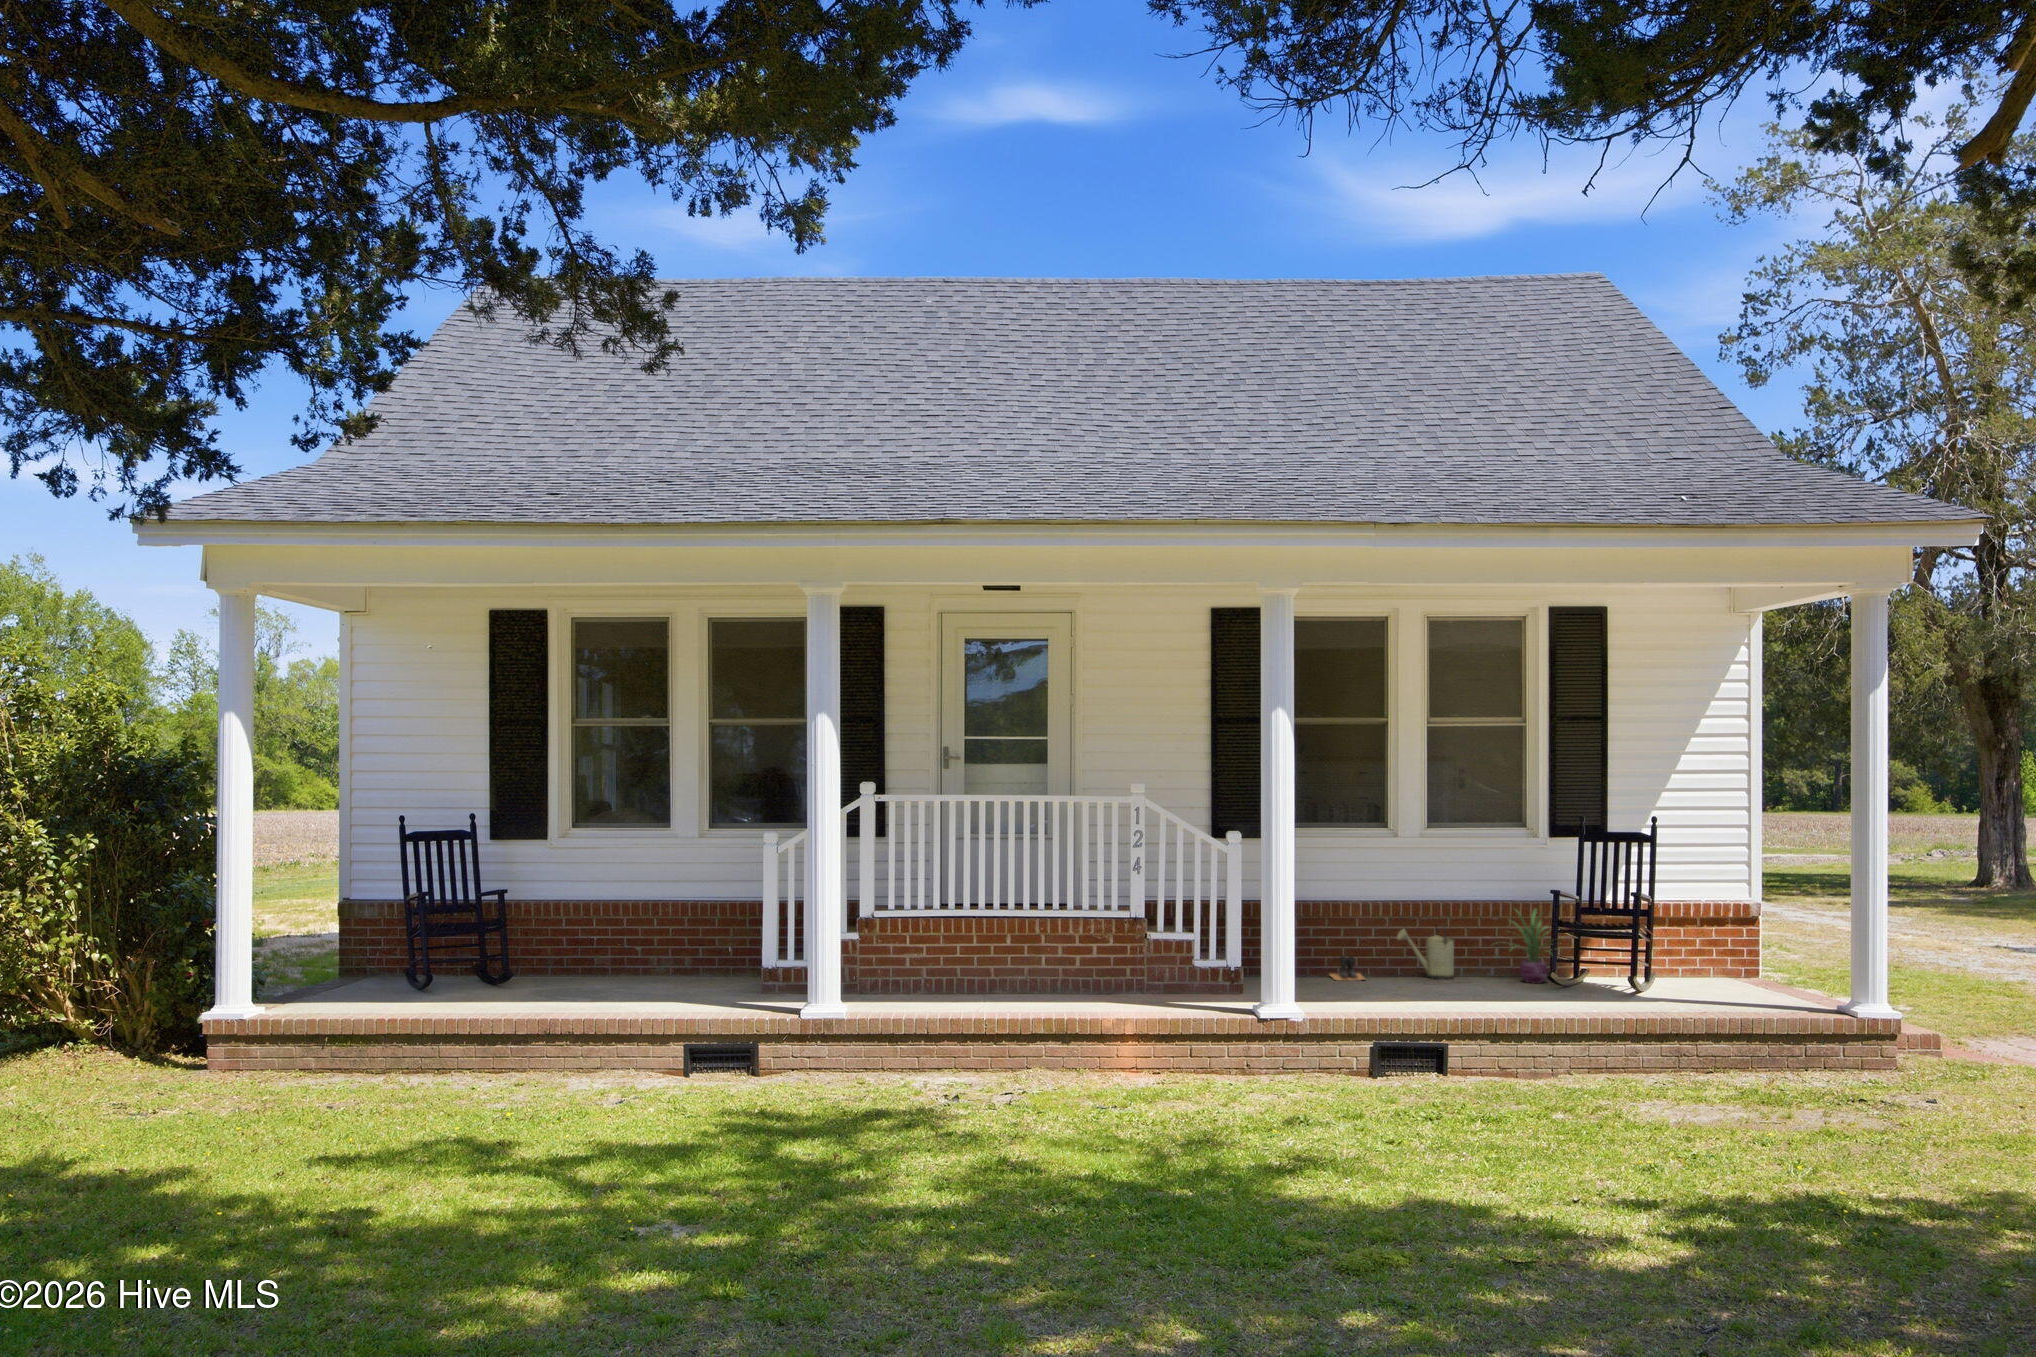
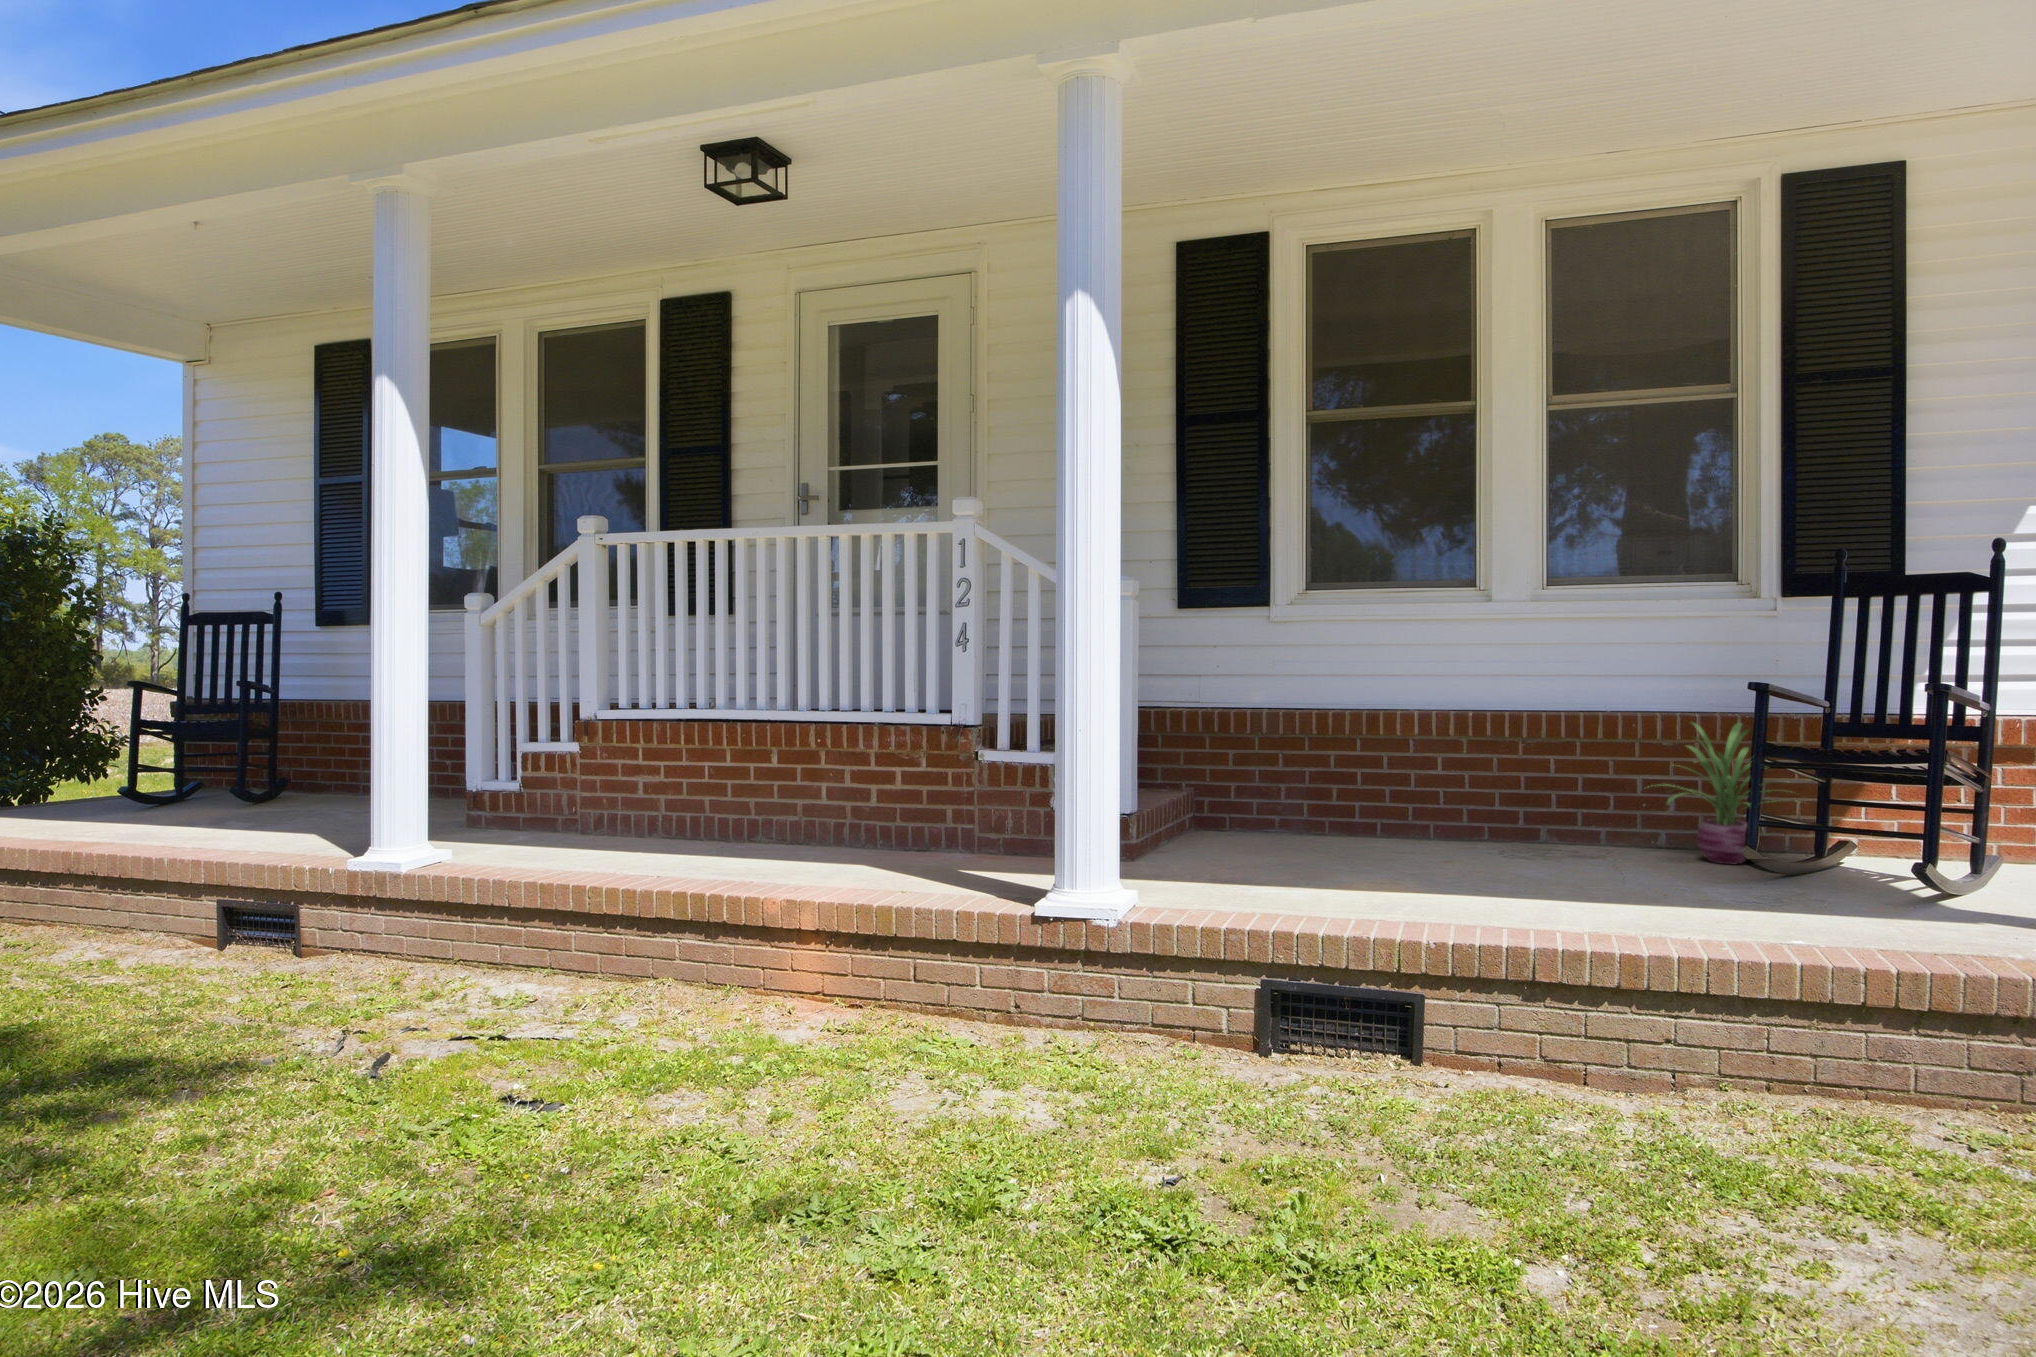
watering can: present [1397,929,1454,979] -> none [1465,747,1585,847]
boots: present [1330,956,1365,981] -> none [1340,800,1400,843]

